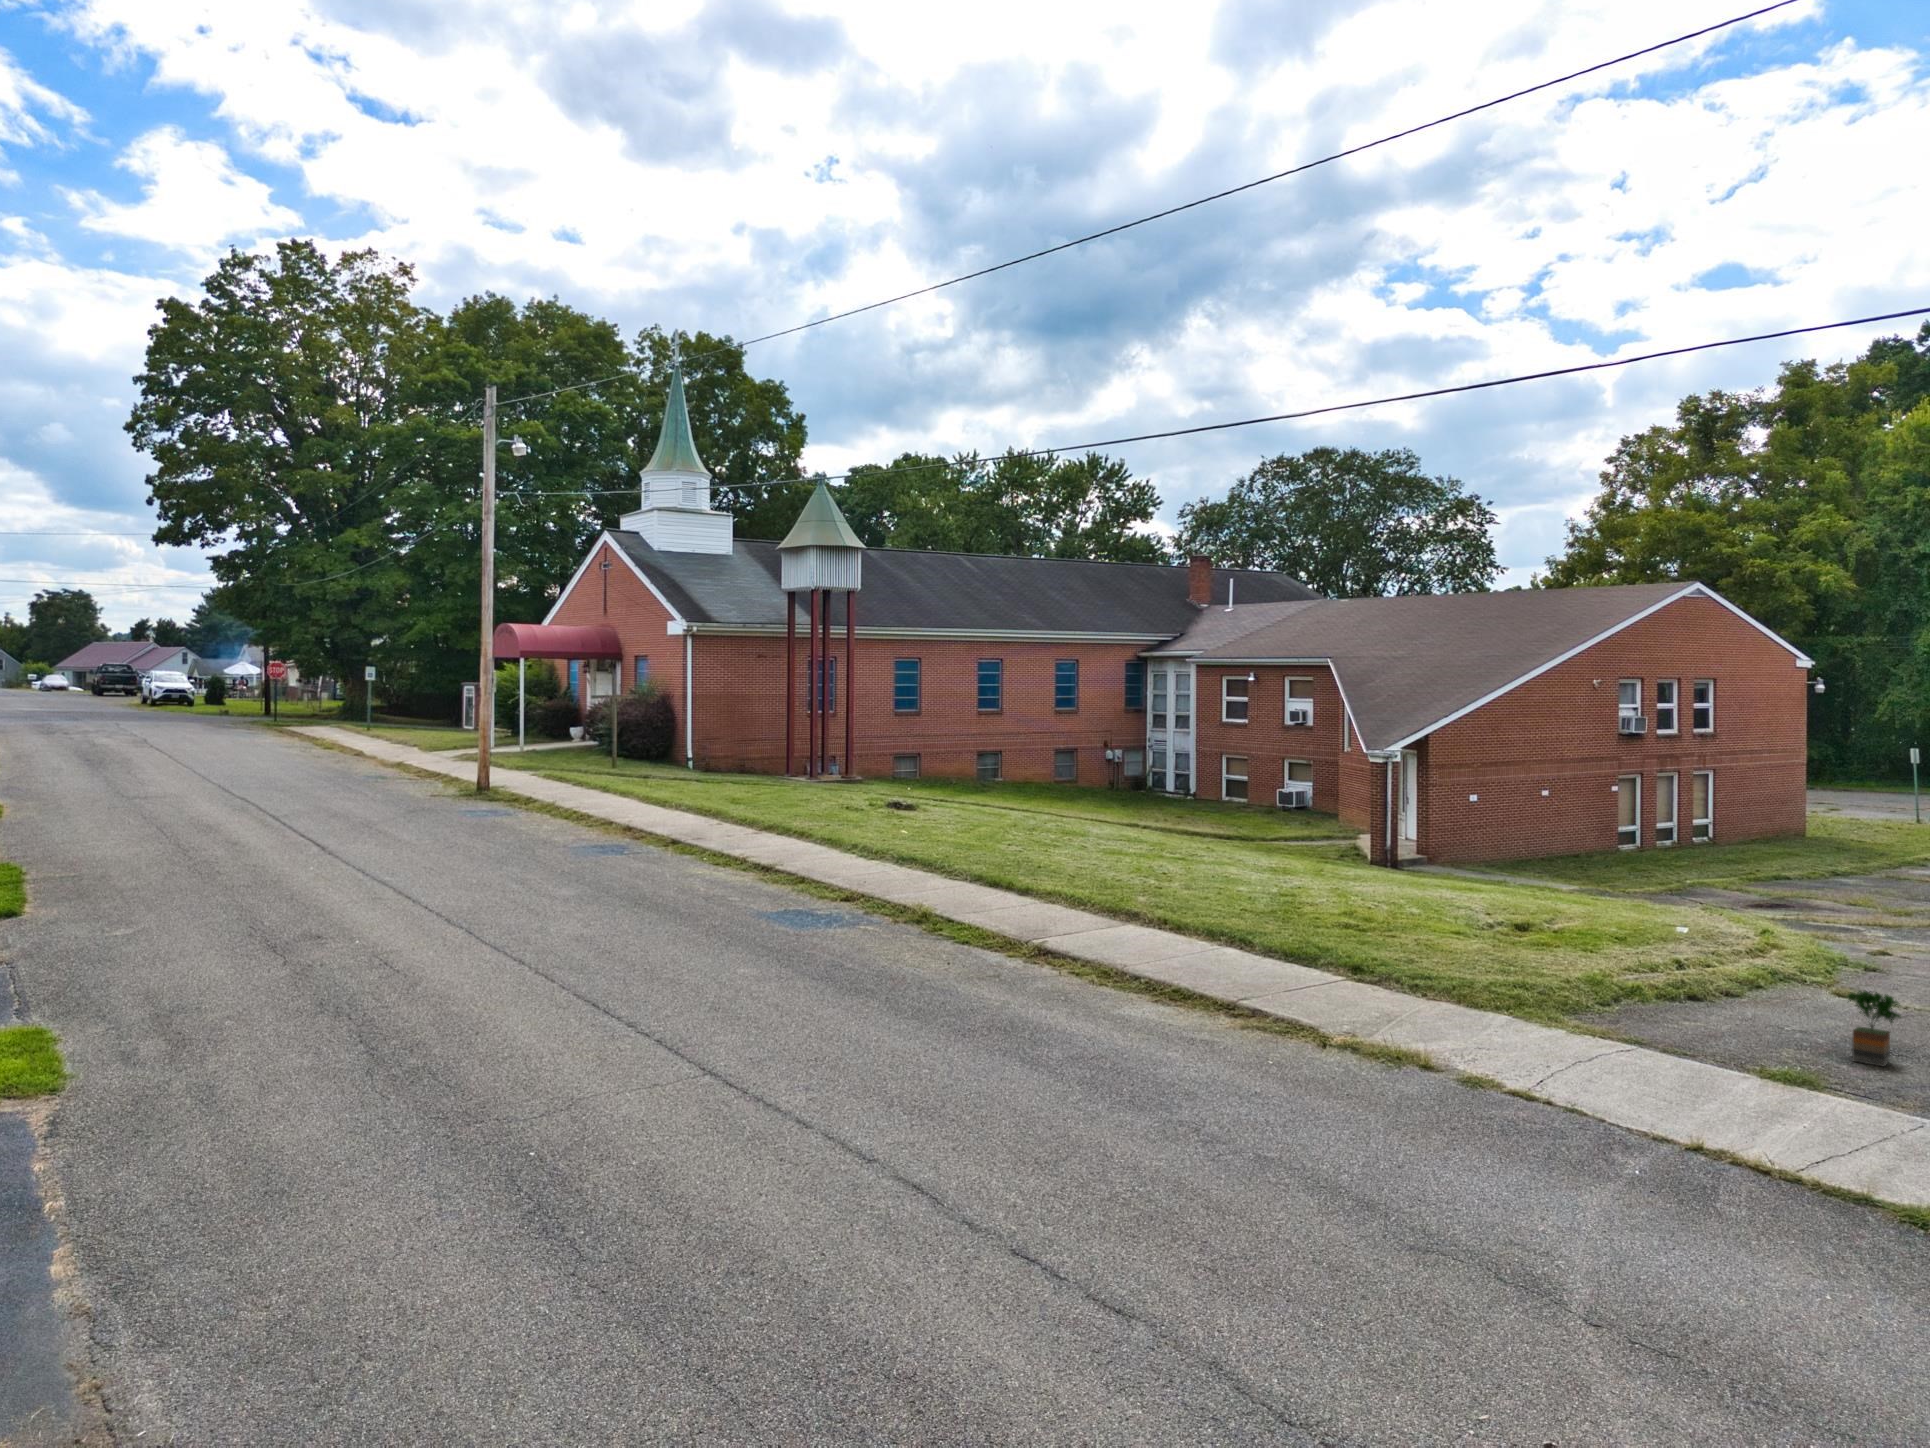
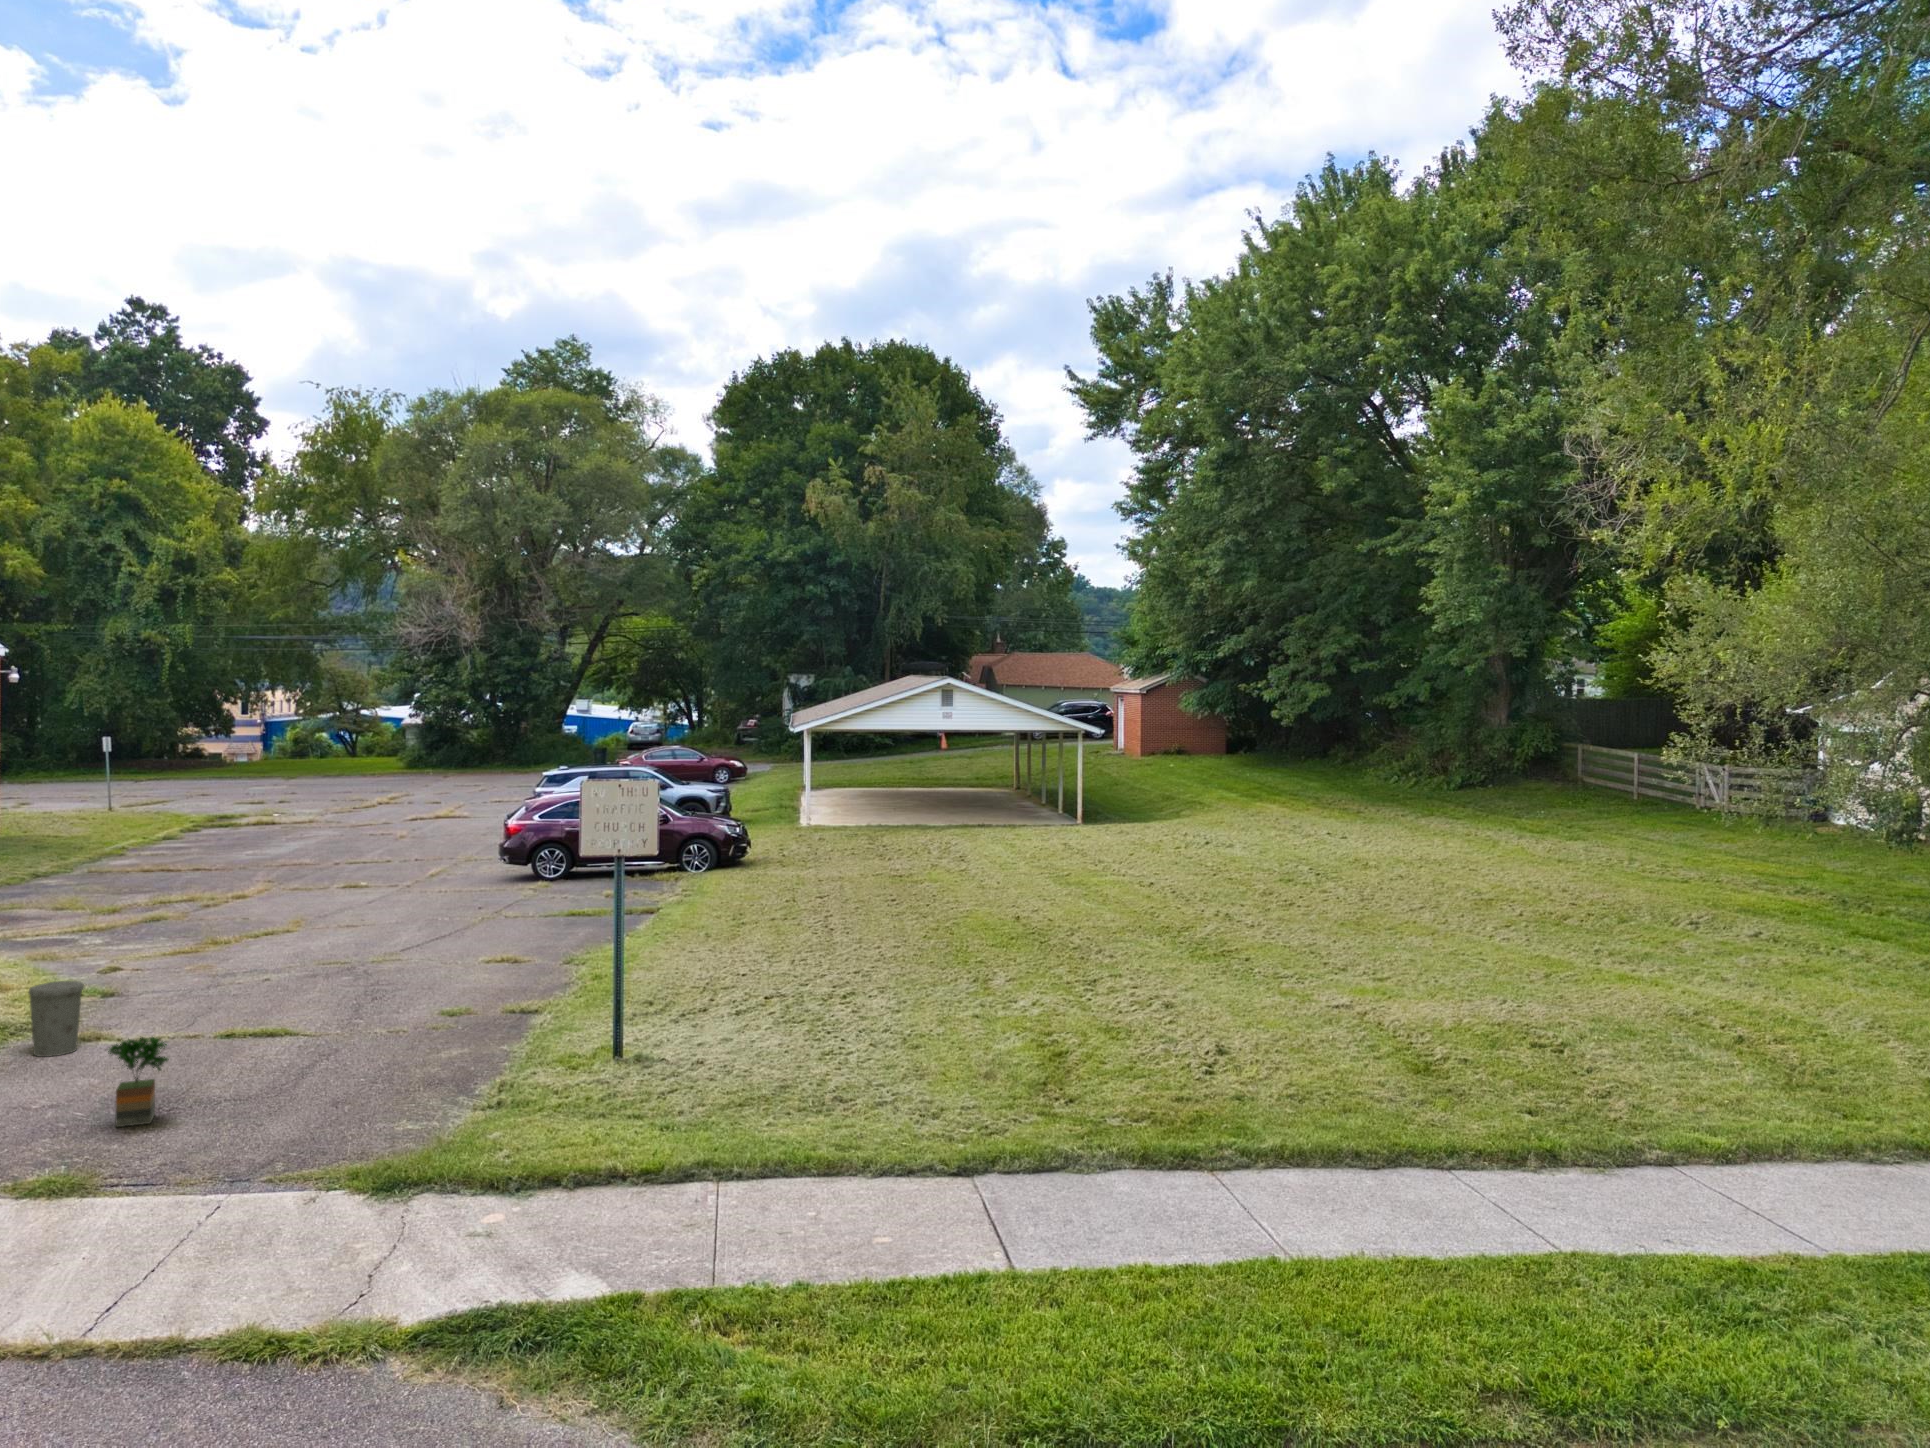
trash can: none [1792,941,1840,1004] -> present [28,981,84,1057]

